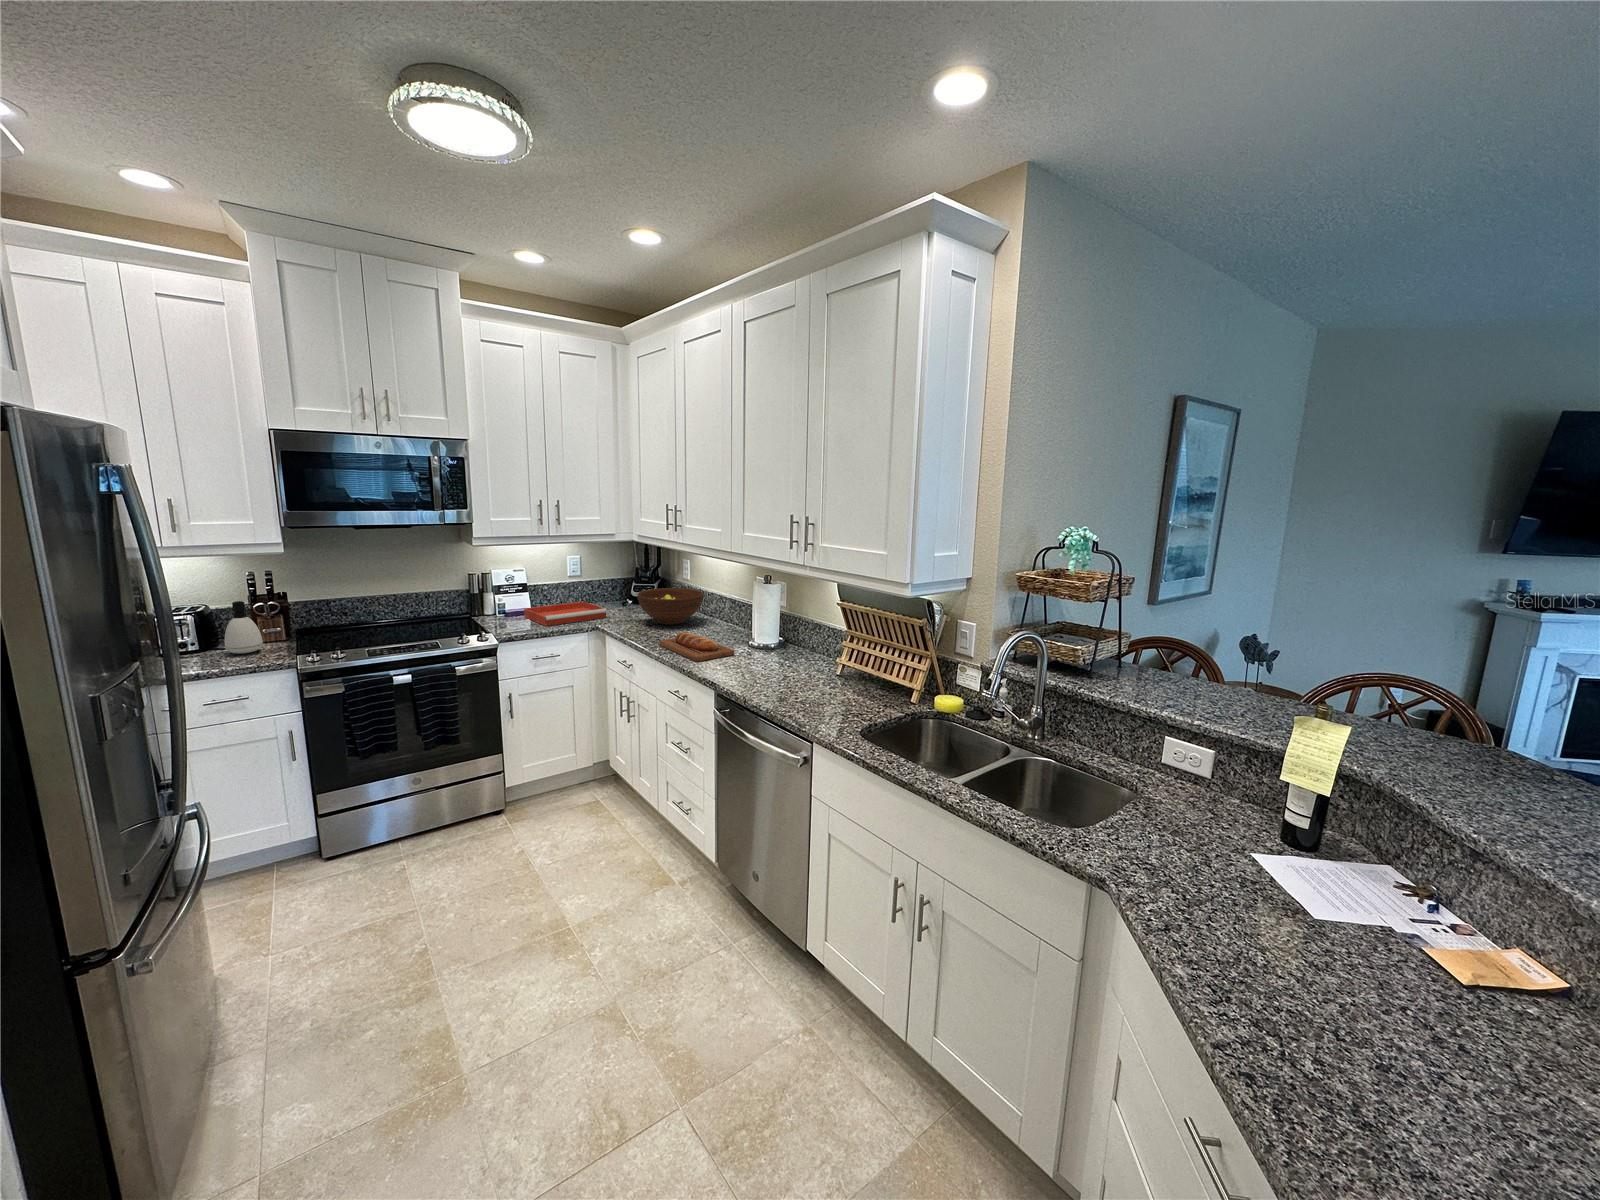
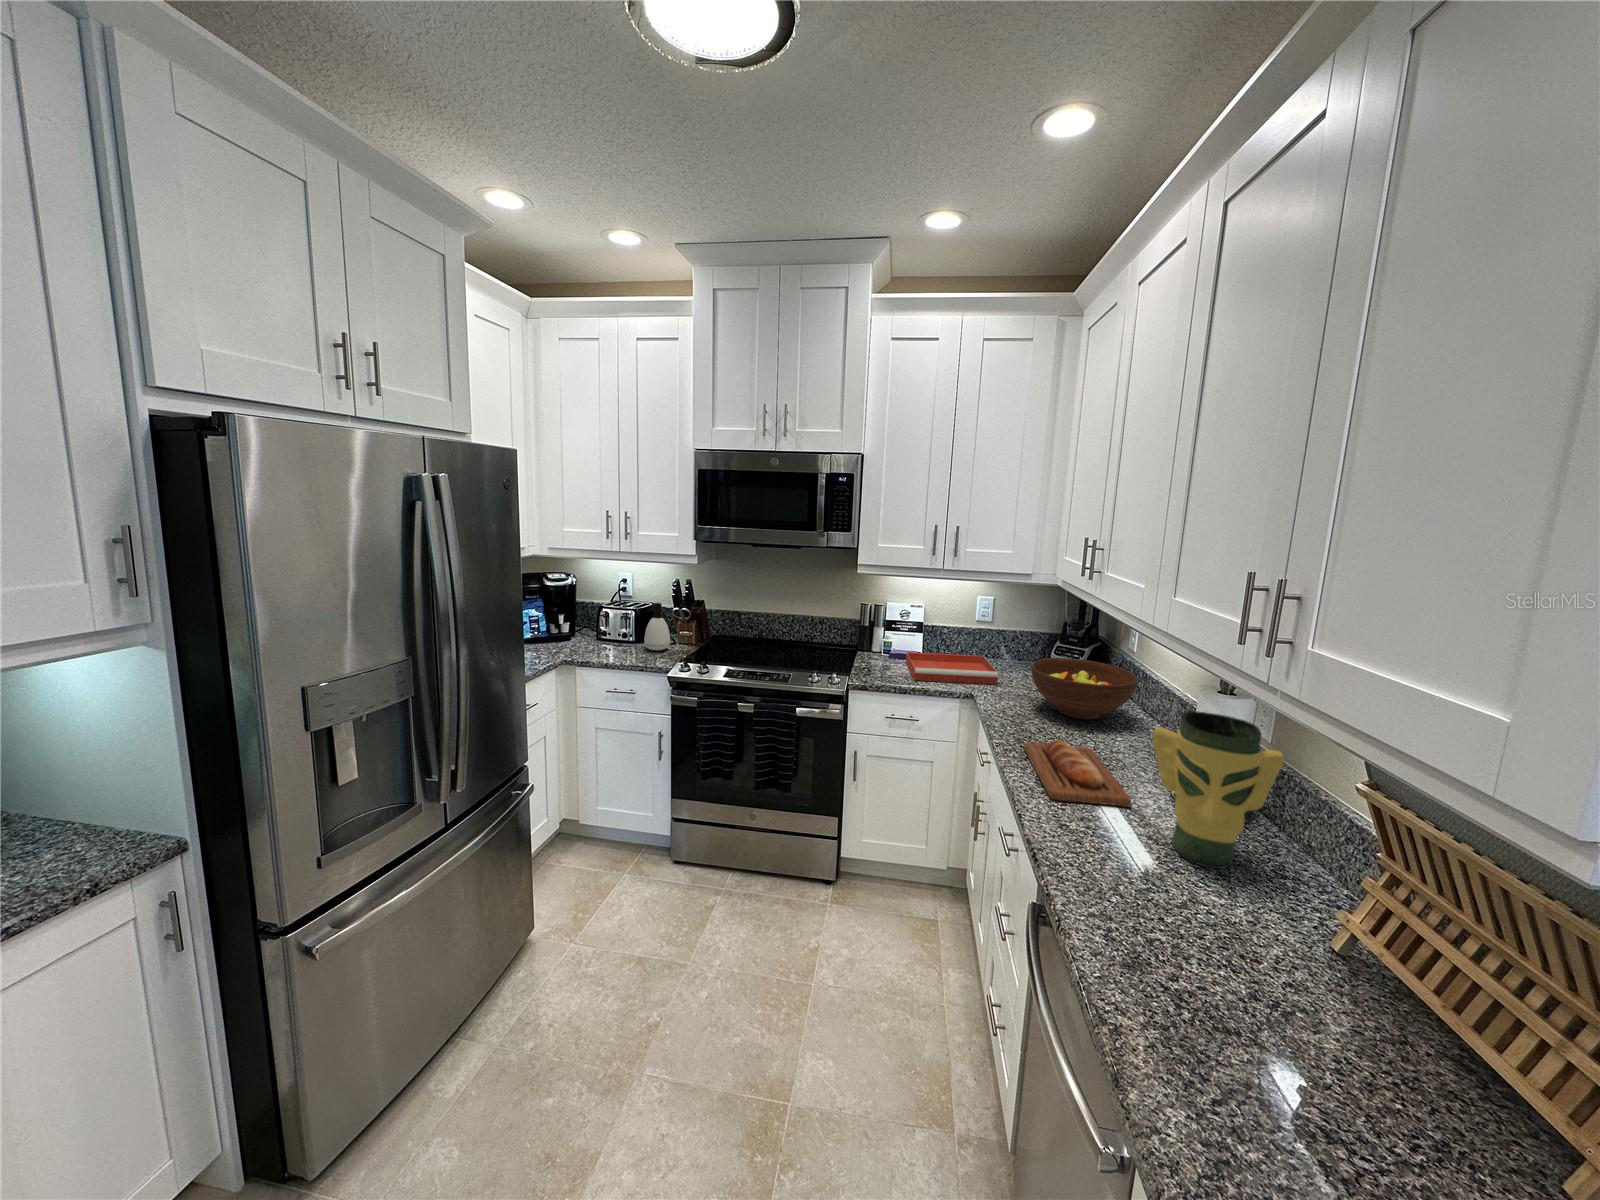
vase: none [745,591,802,666] -> present [1153,711,1284,869]

